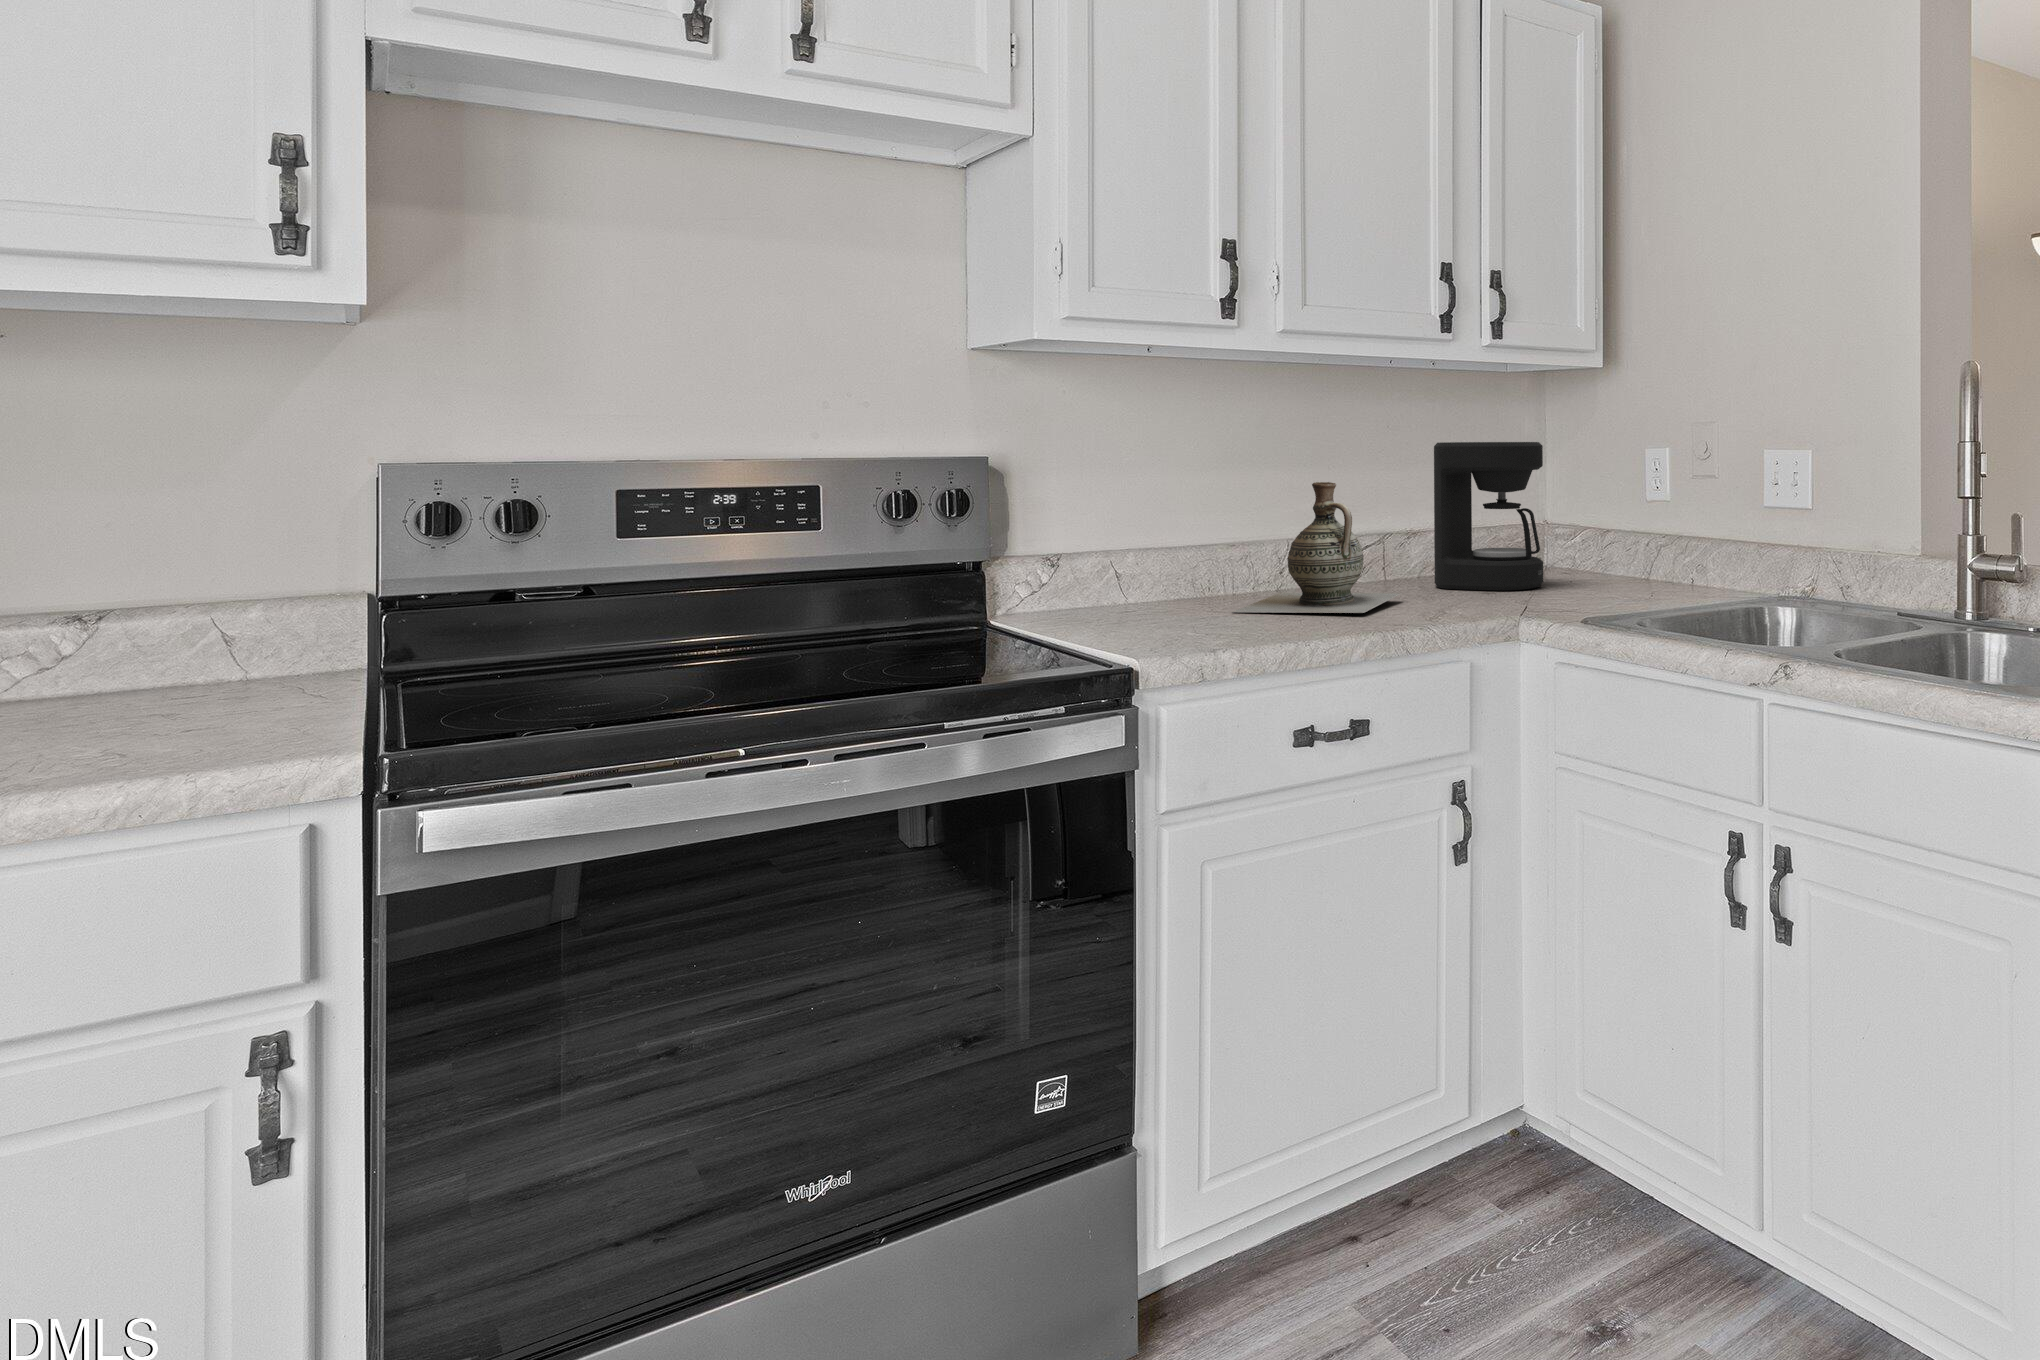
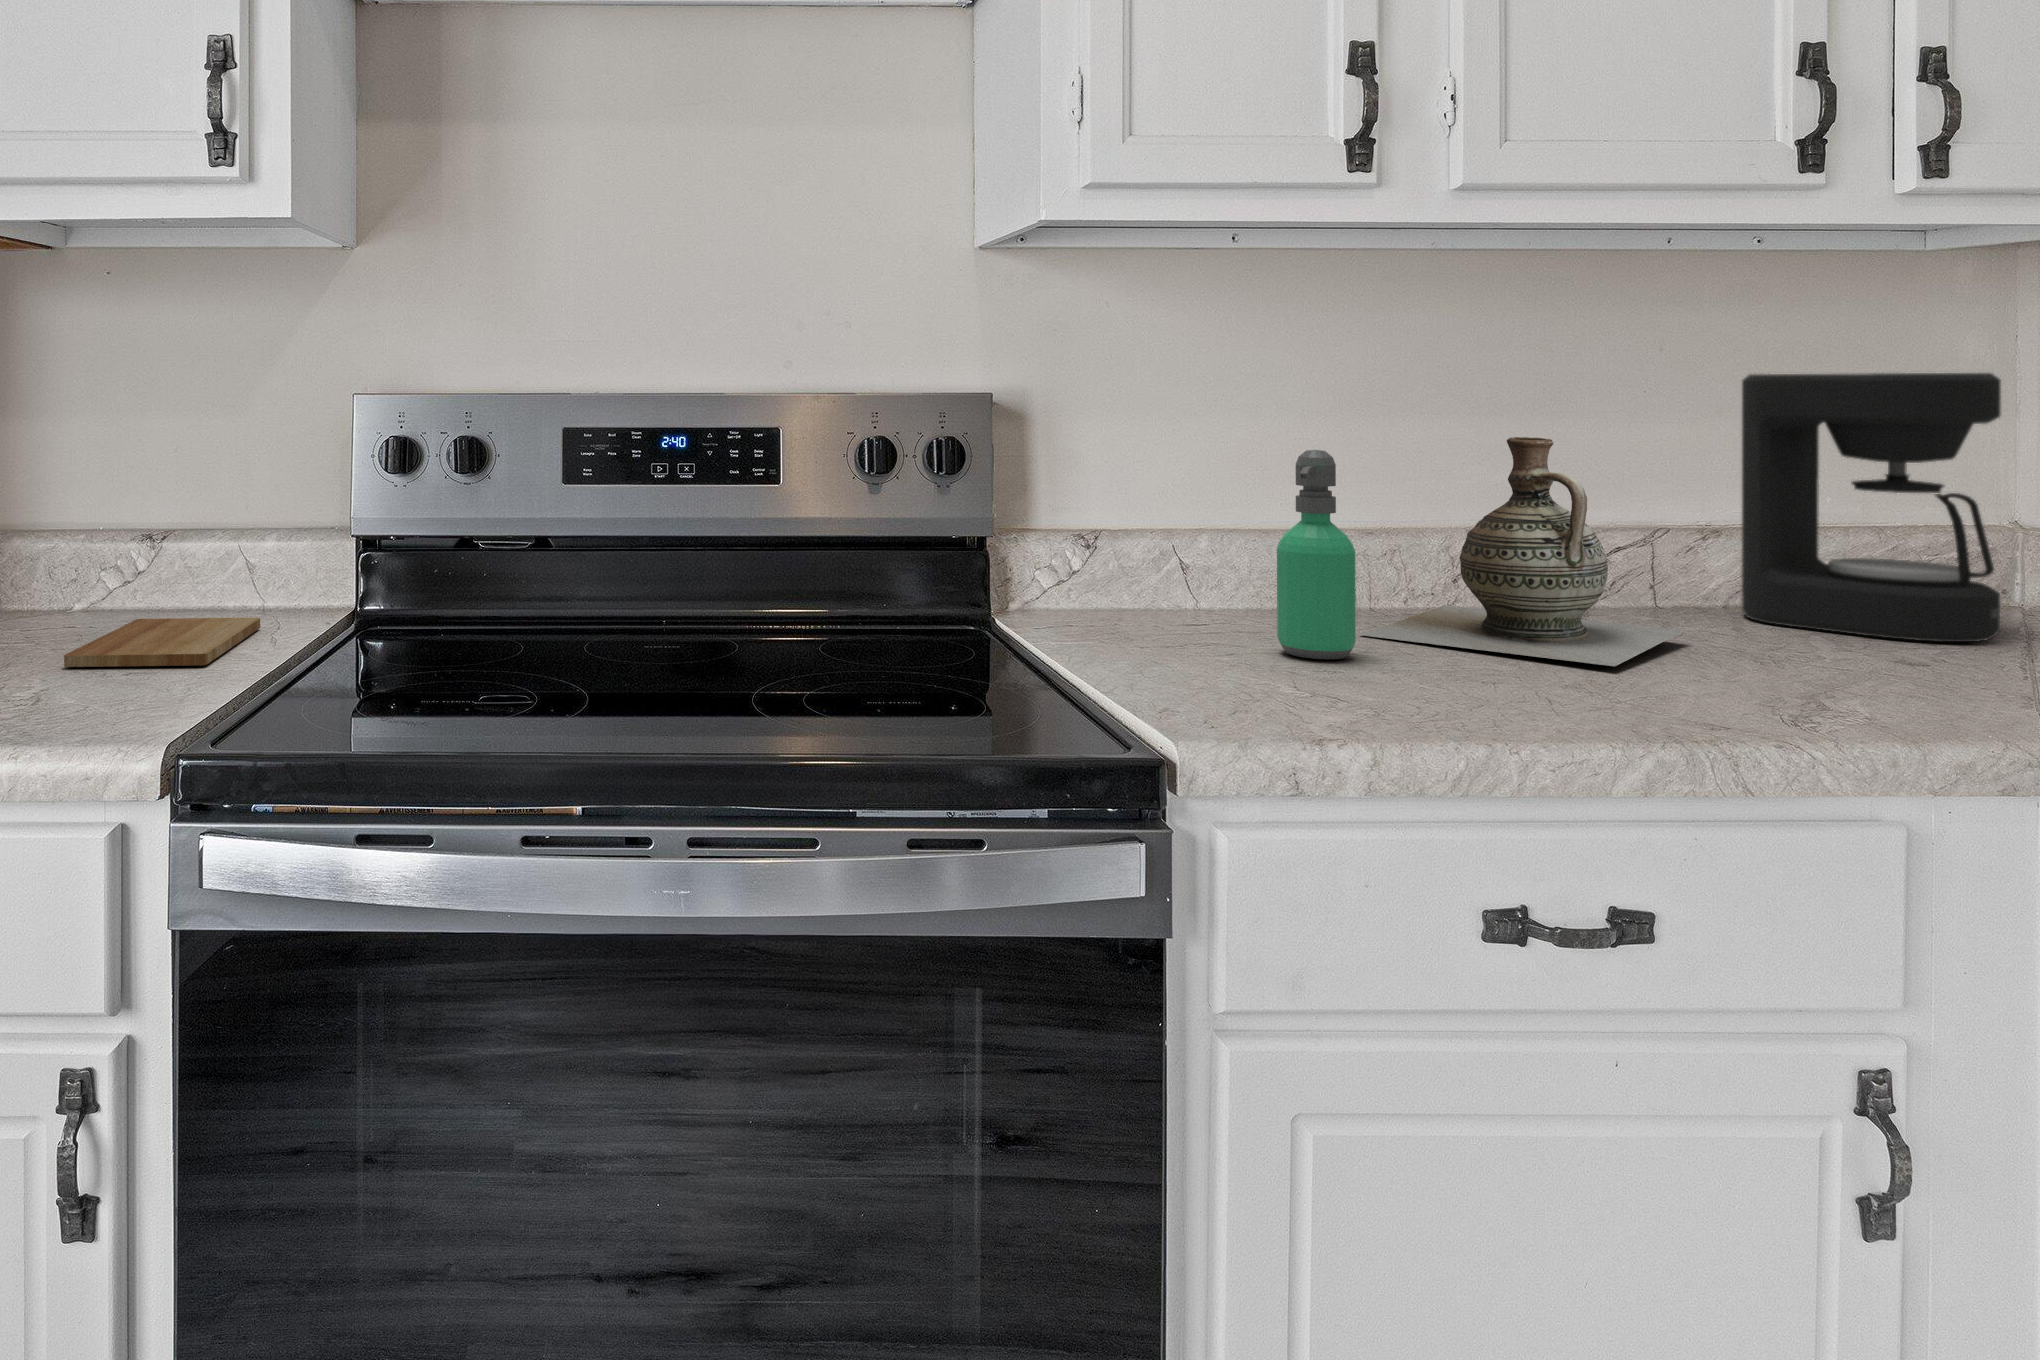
soap dispenser: none [1183,493,1229,625] -> present [1277,450,1356,659]
cutting board: none [103,680,284,732] -> present [64,617,260,667]

